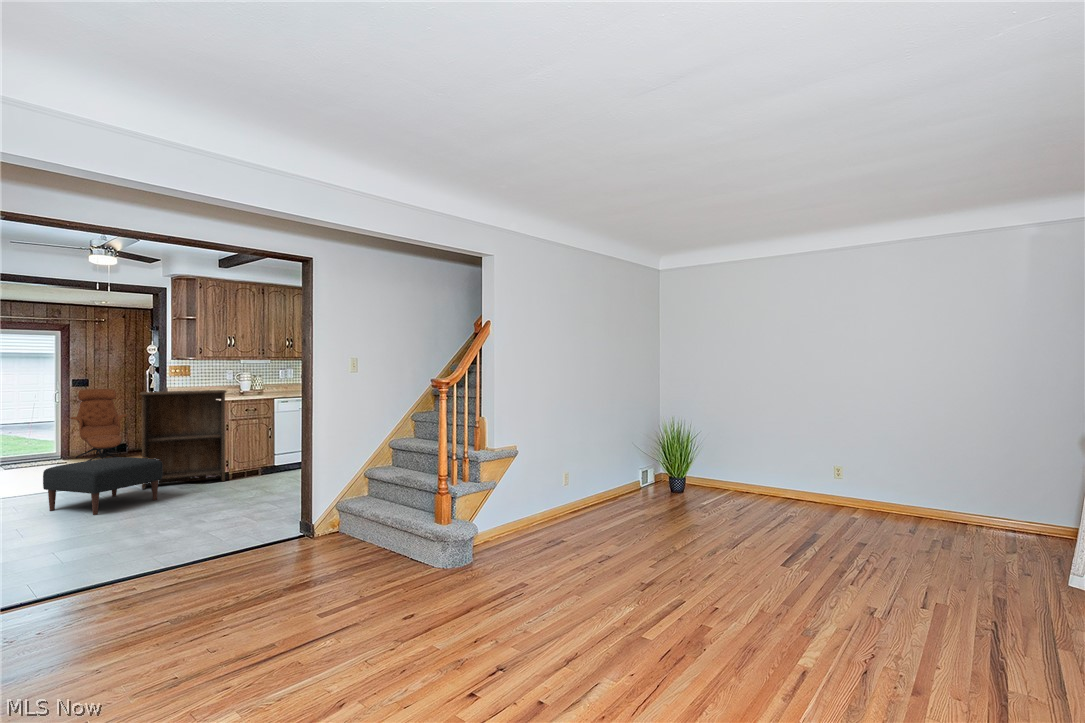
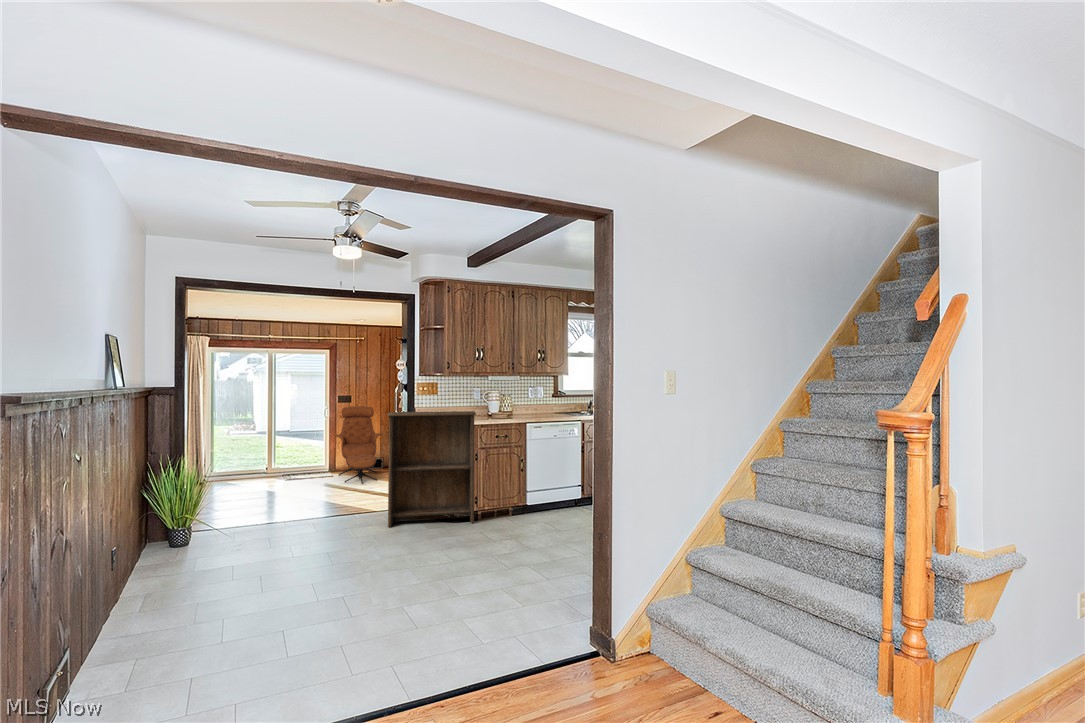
ottoman: present [43,457,163,515] -> none [287,490,408,567]

